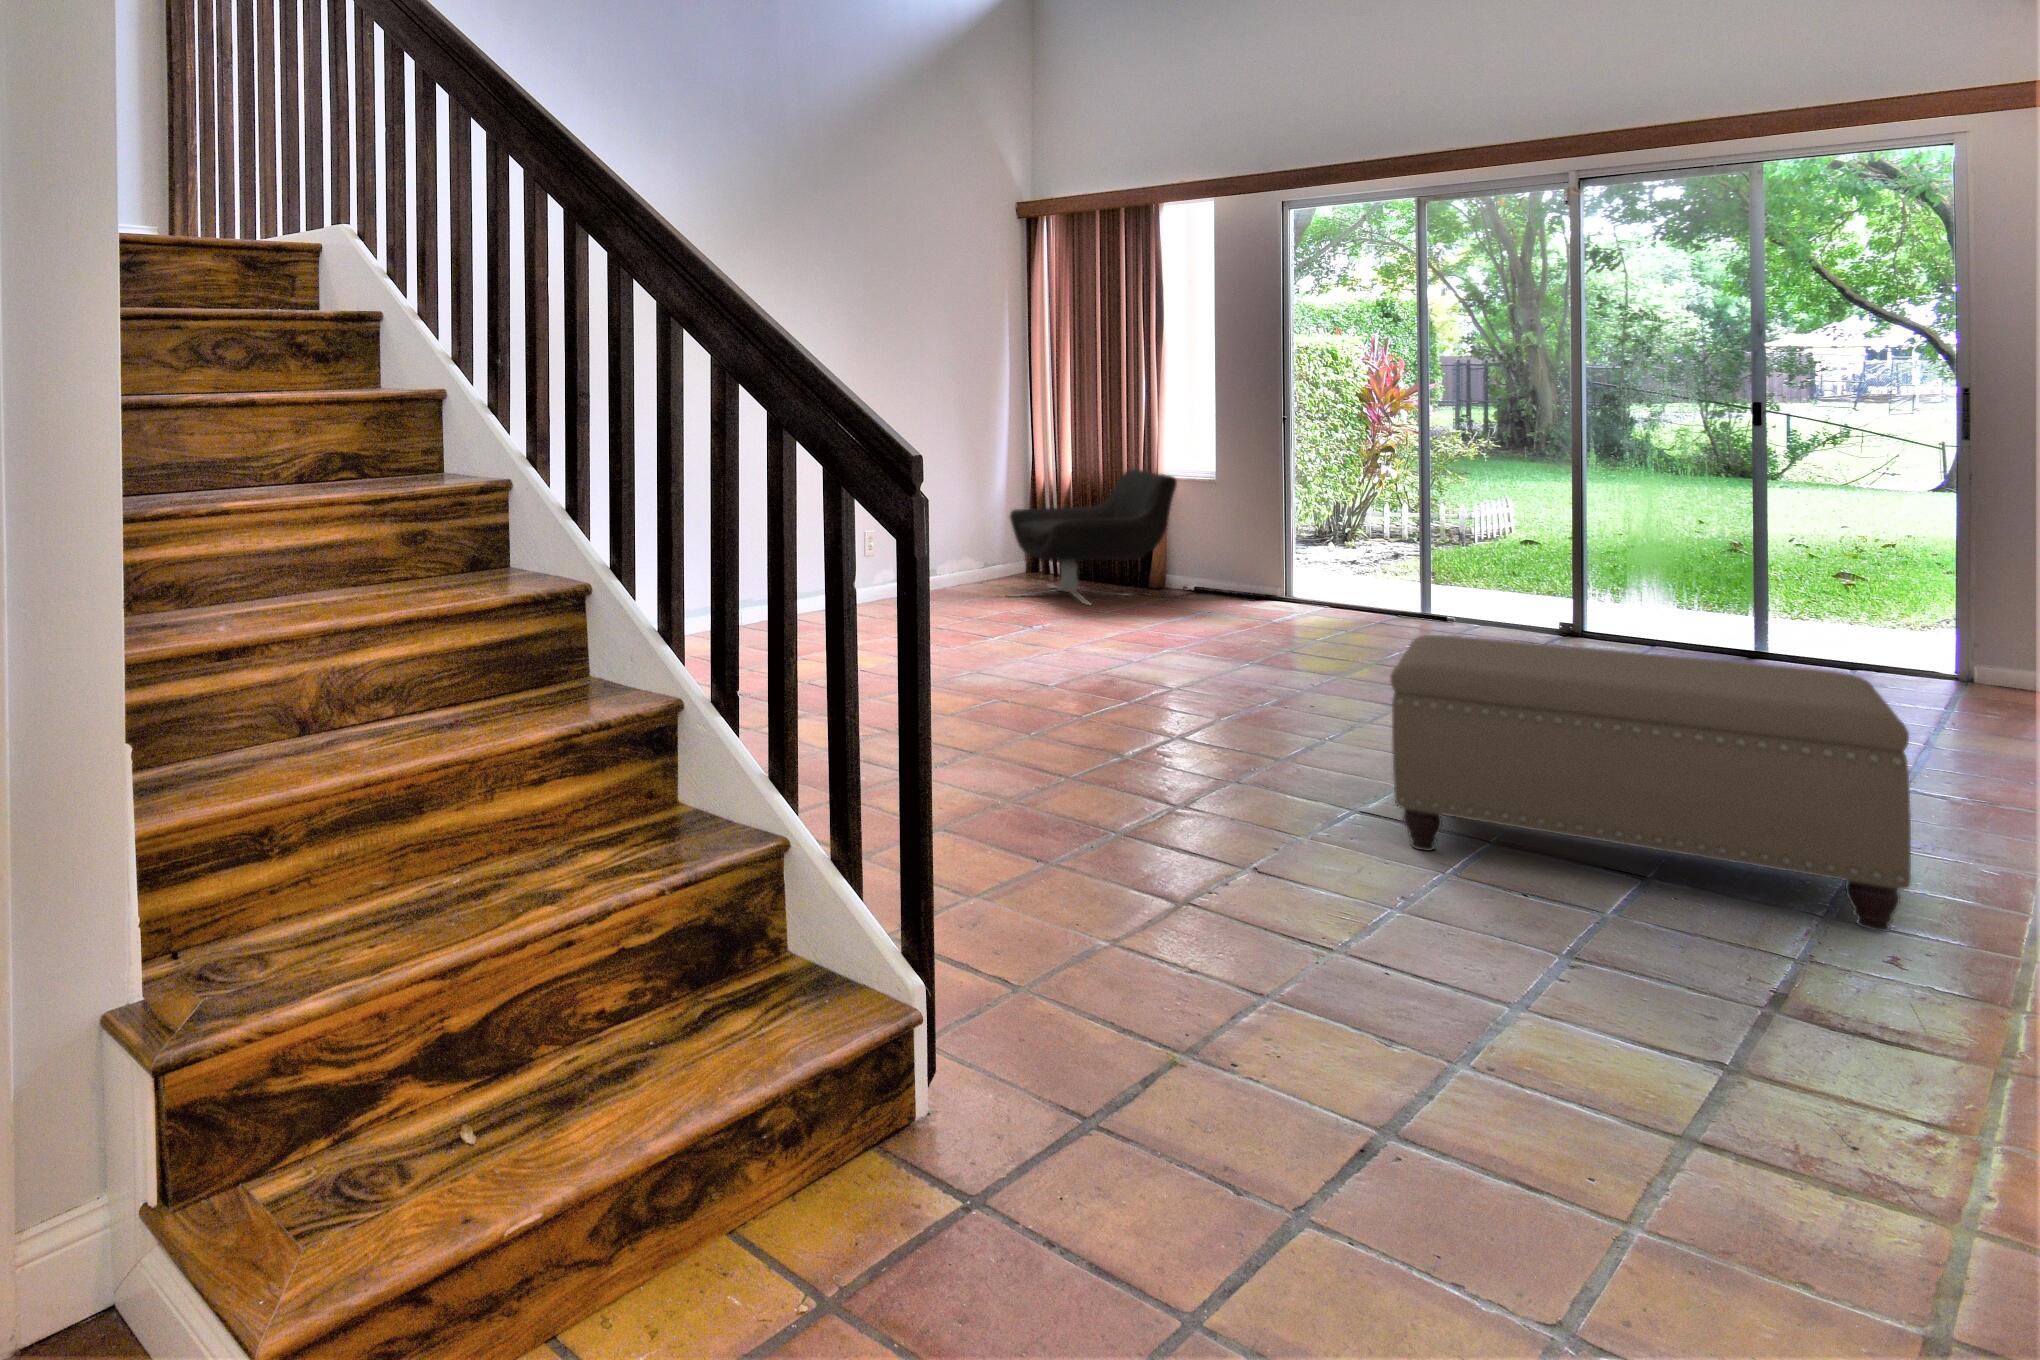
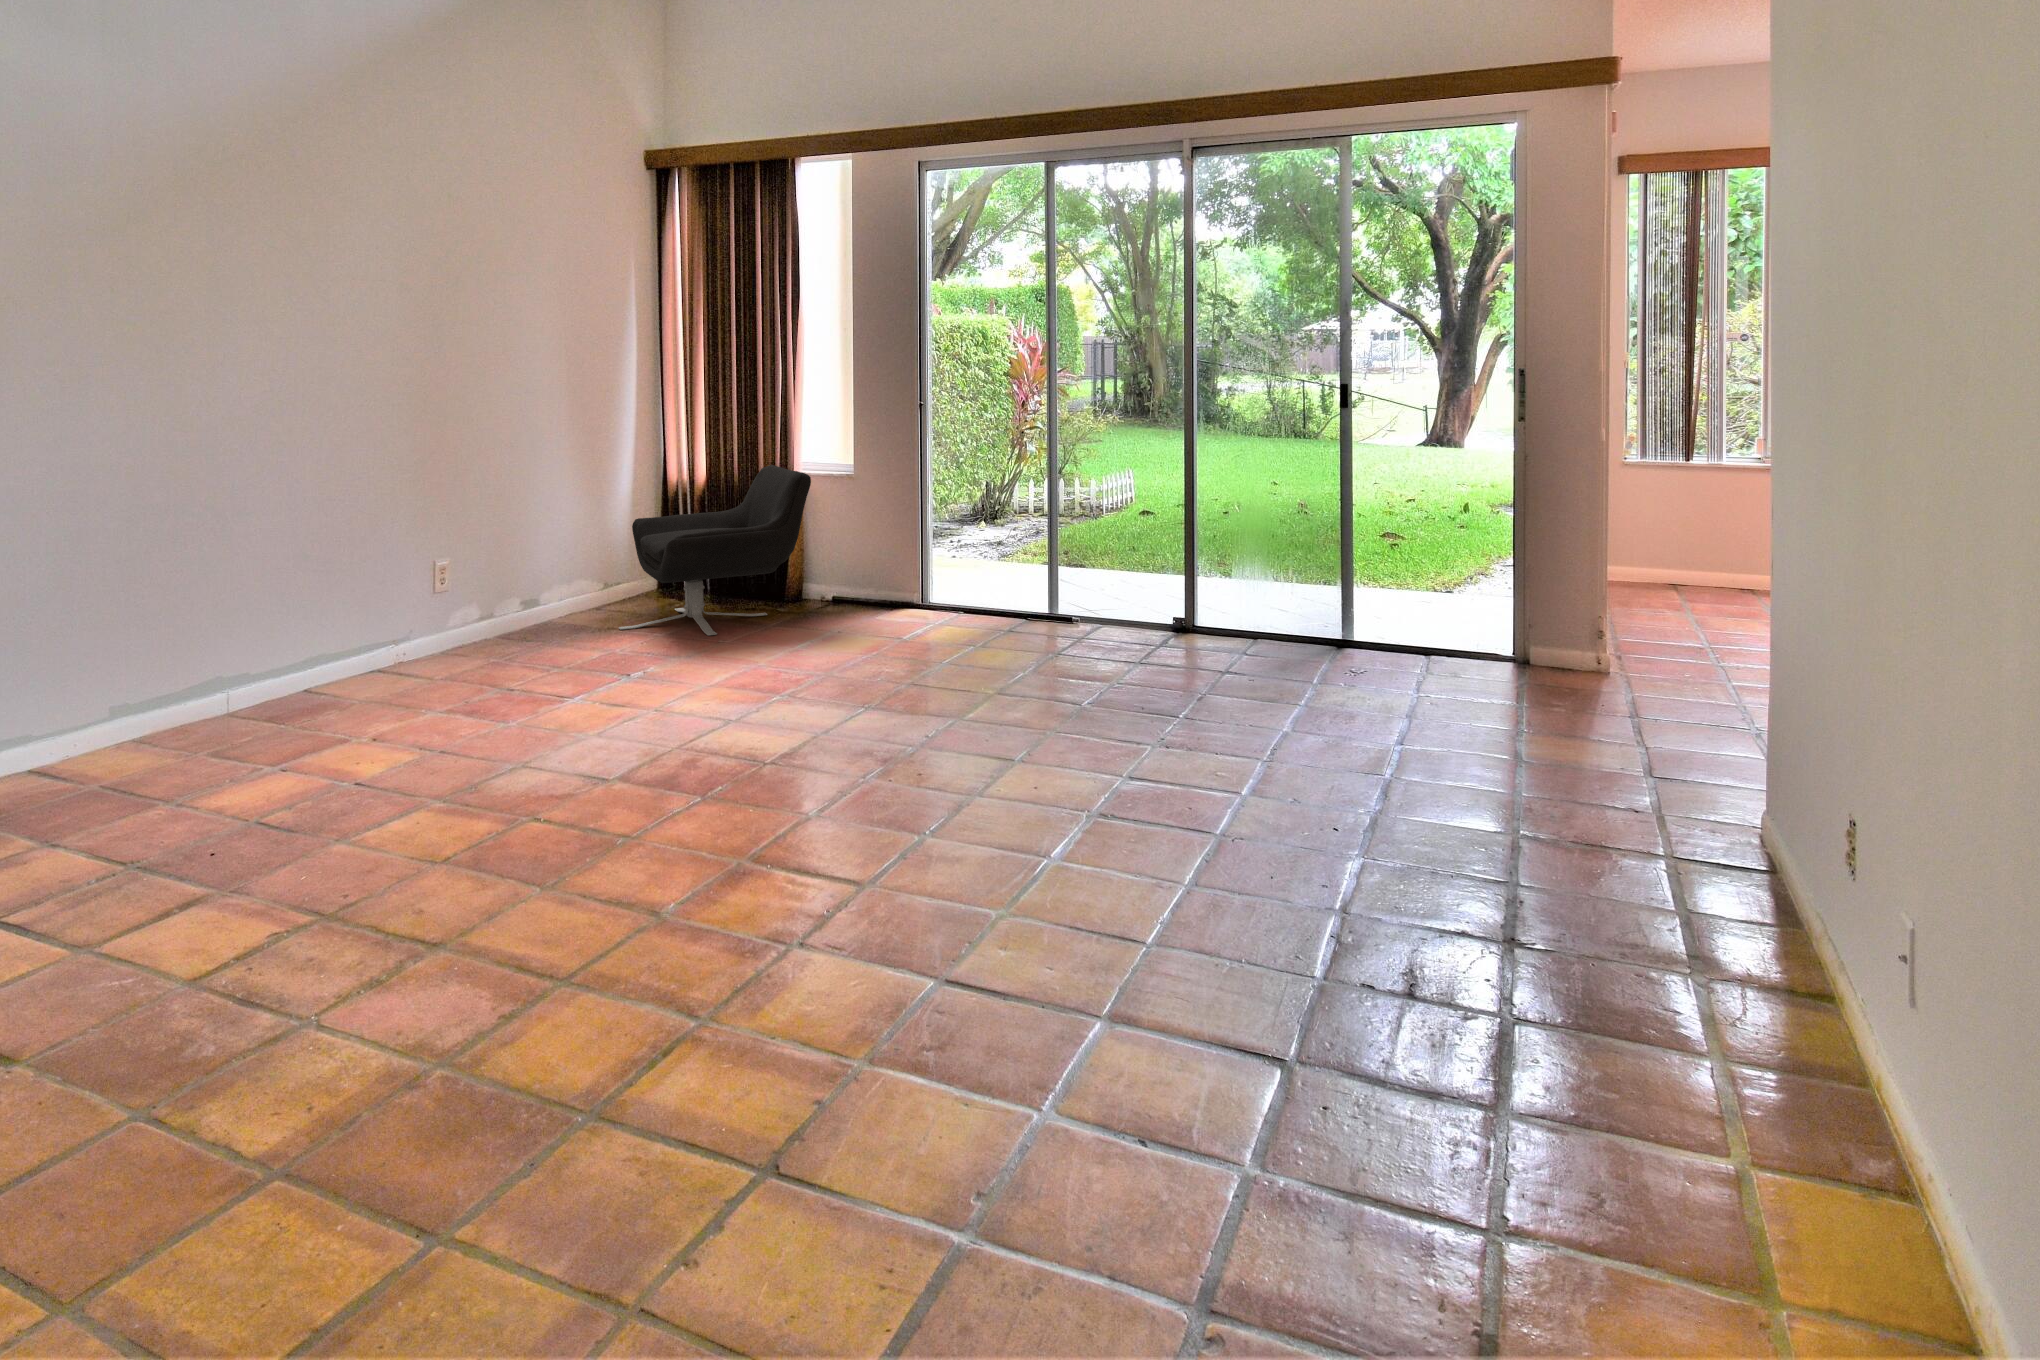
ottoman: present [1390,635,1911,931] -> none [977,735,1668,1213]

